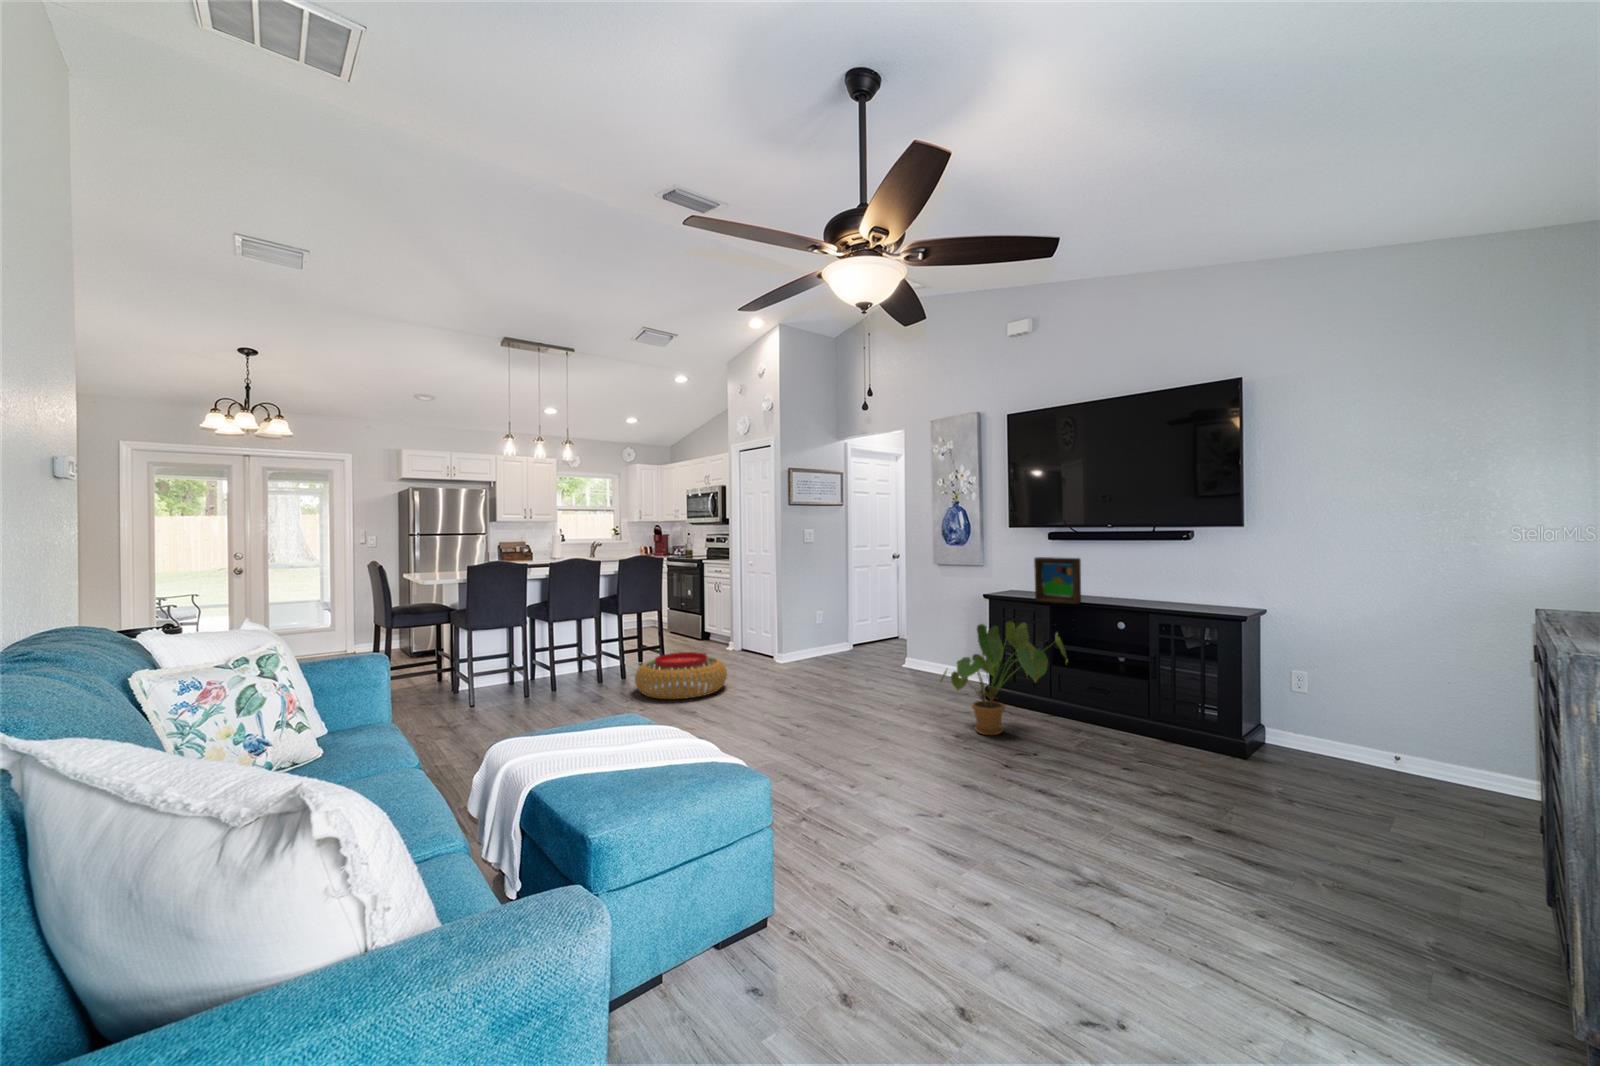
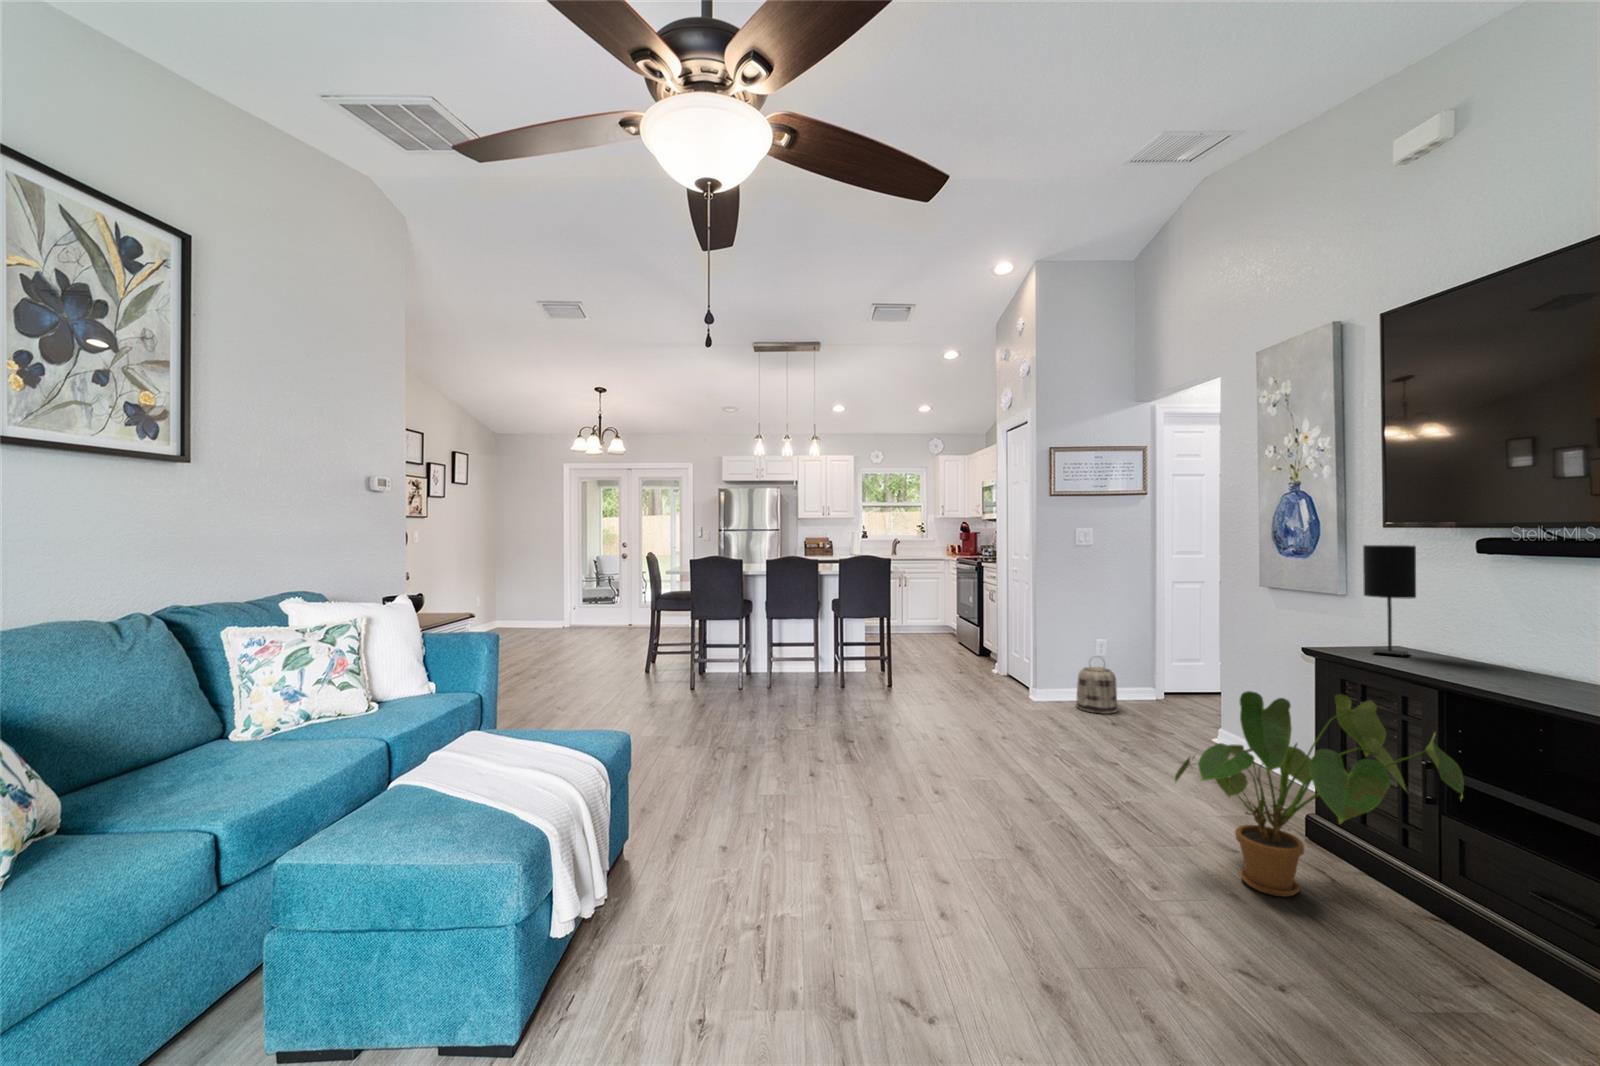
table lamp: none [1005,539,1027,599] -> present [1363,545,1416,656]
picture frame: present [1034,557,1081,604] -> none [1418,581,1533,682]
basket: none [807,625,836,667] -> present [1076,666,1118,714]
pouf: present [635,652,727,699] -> none [837,666,944,723]

